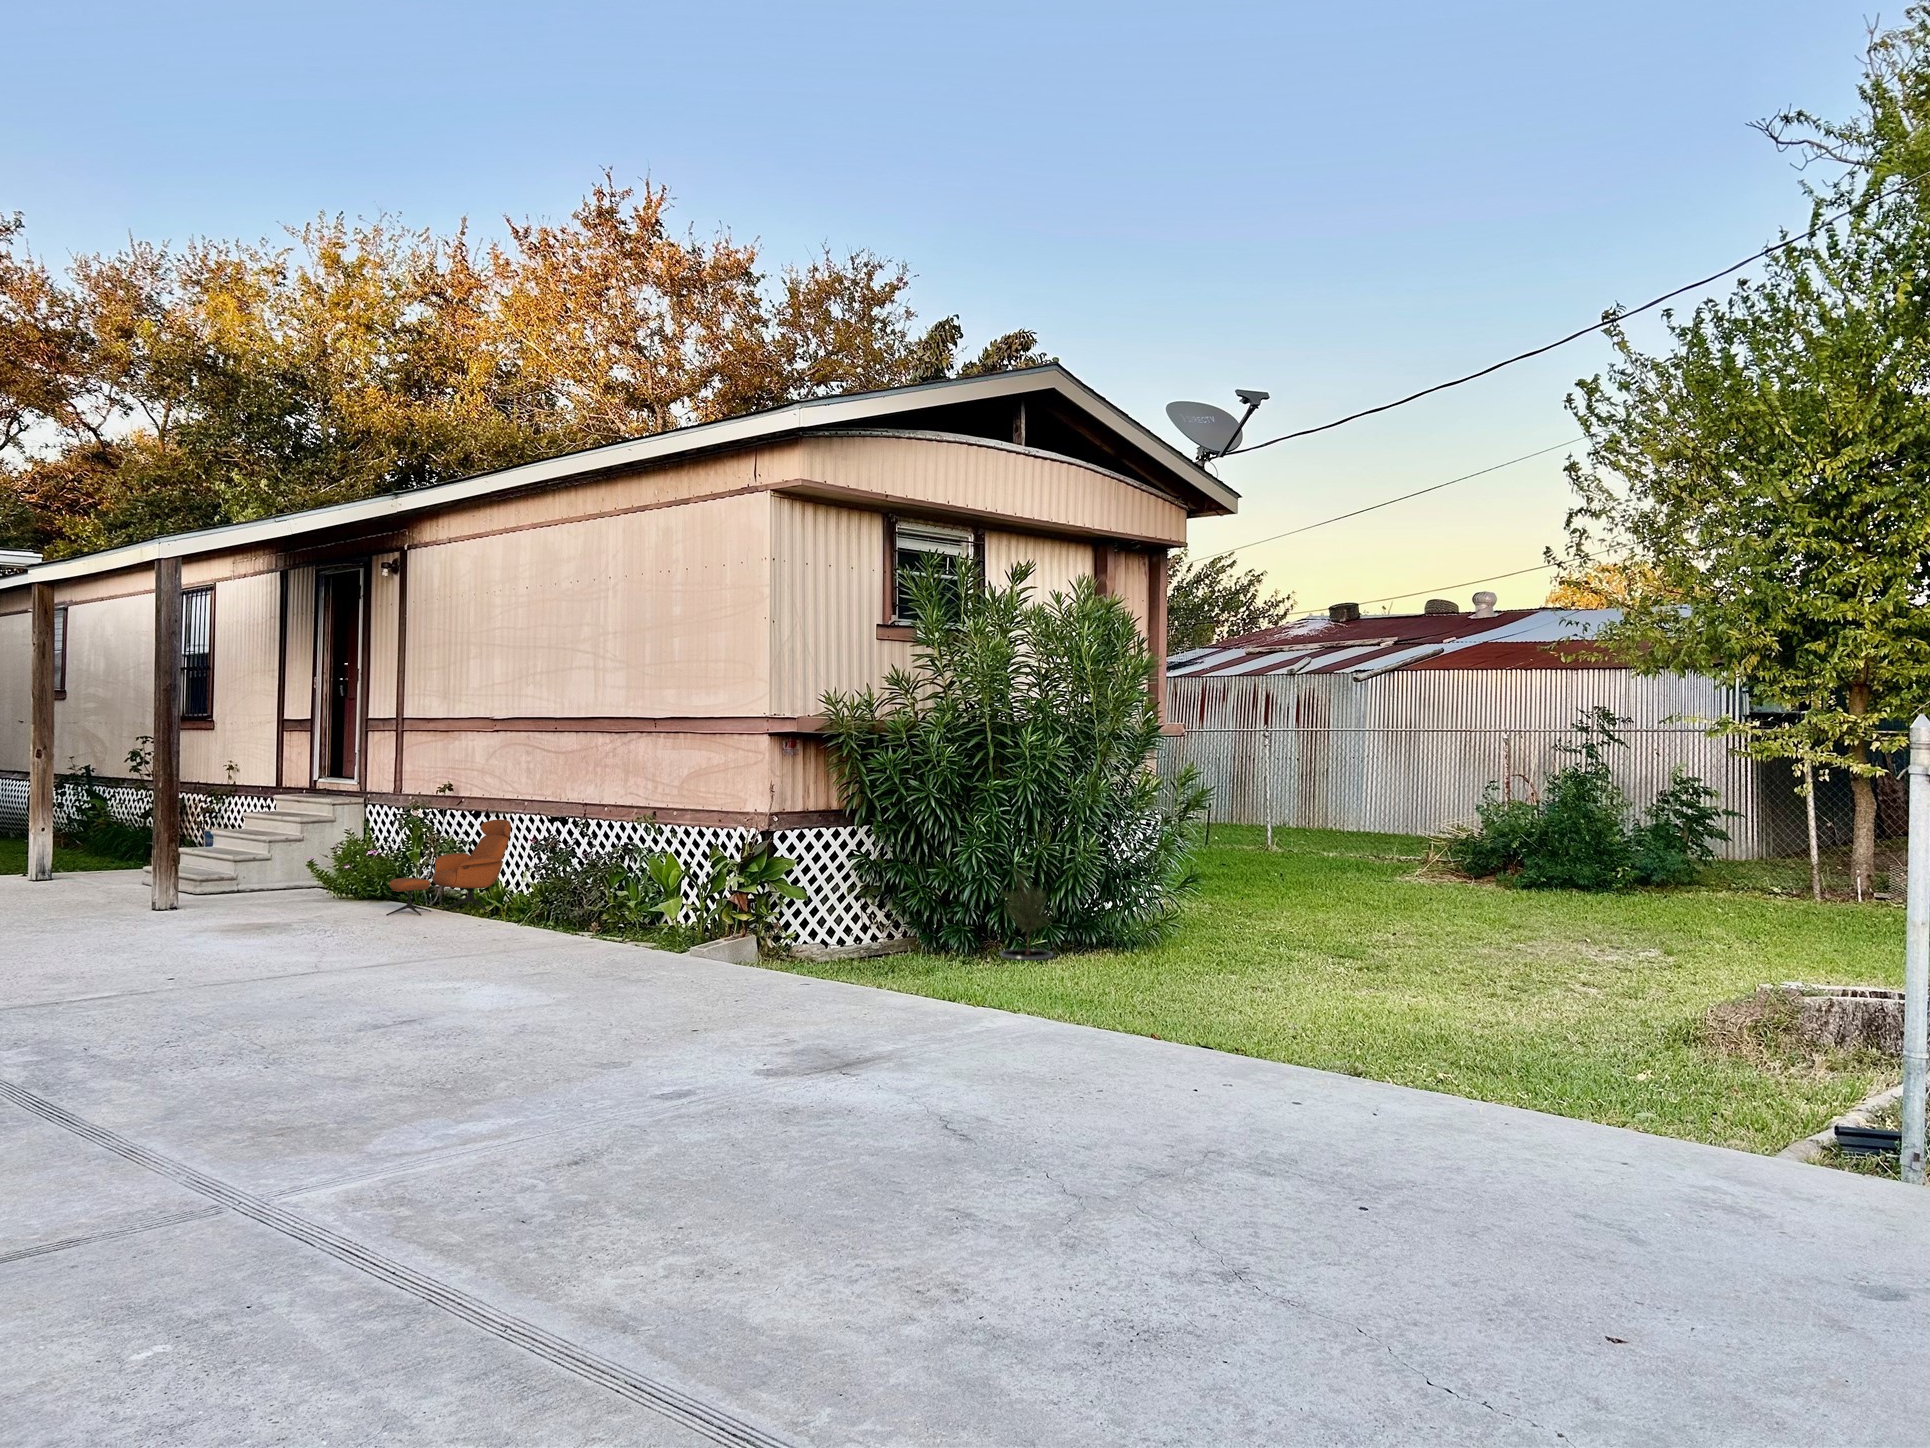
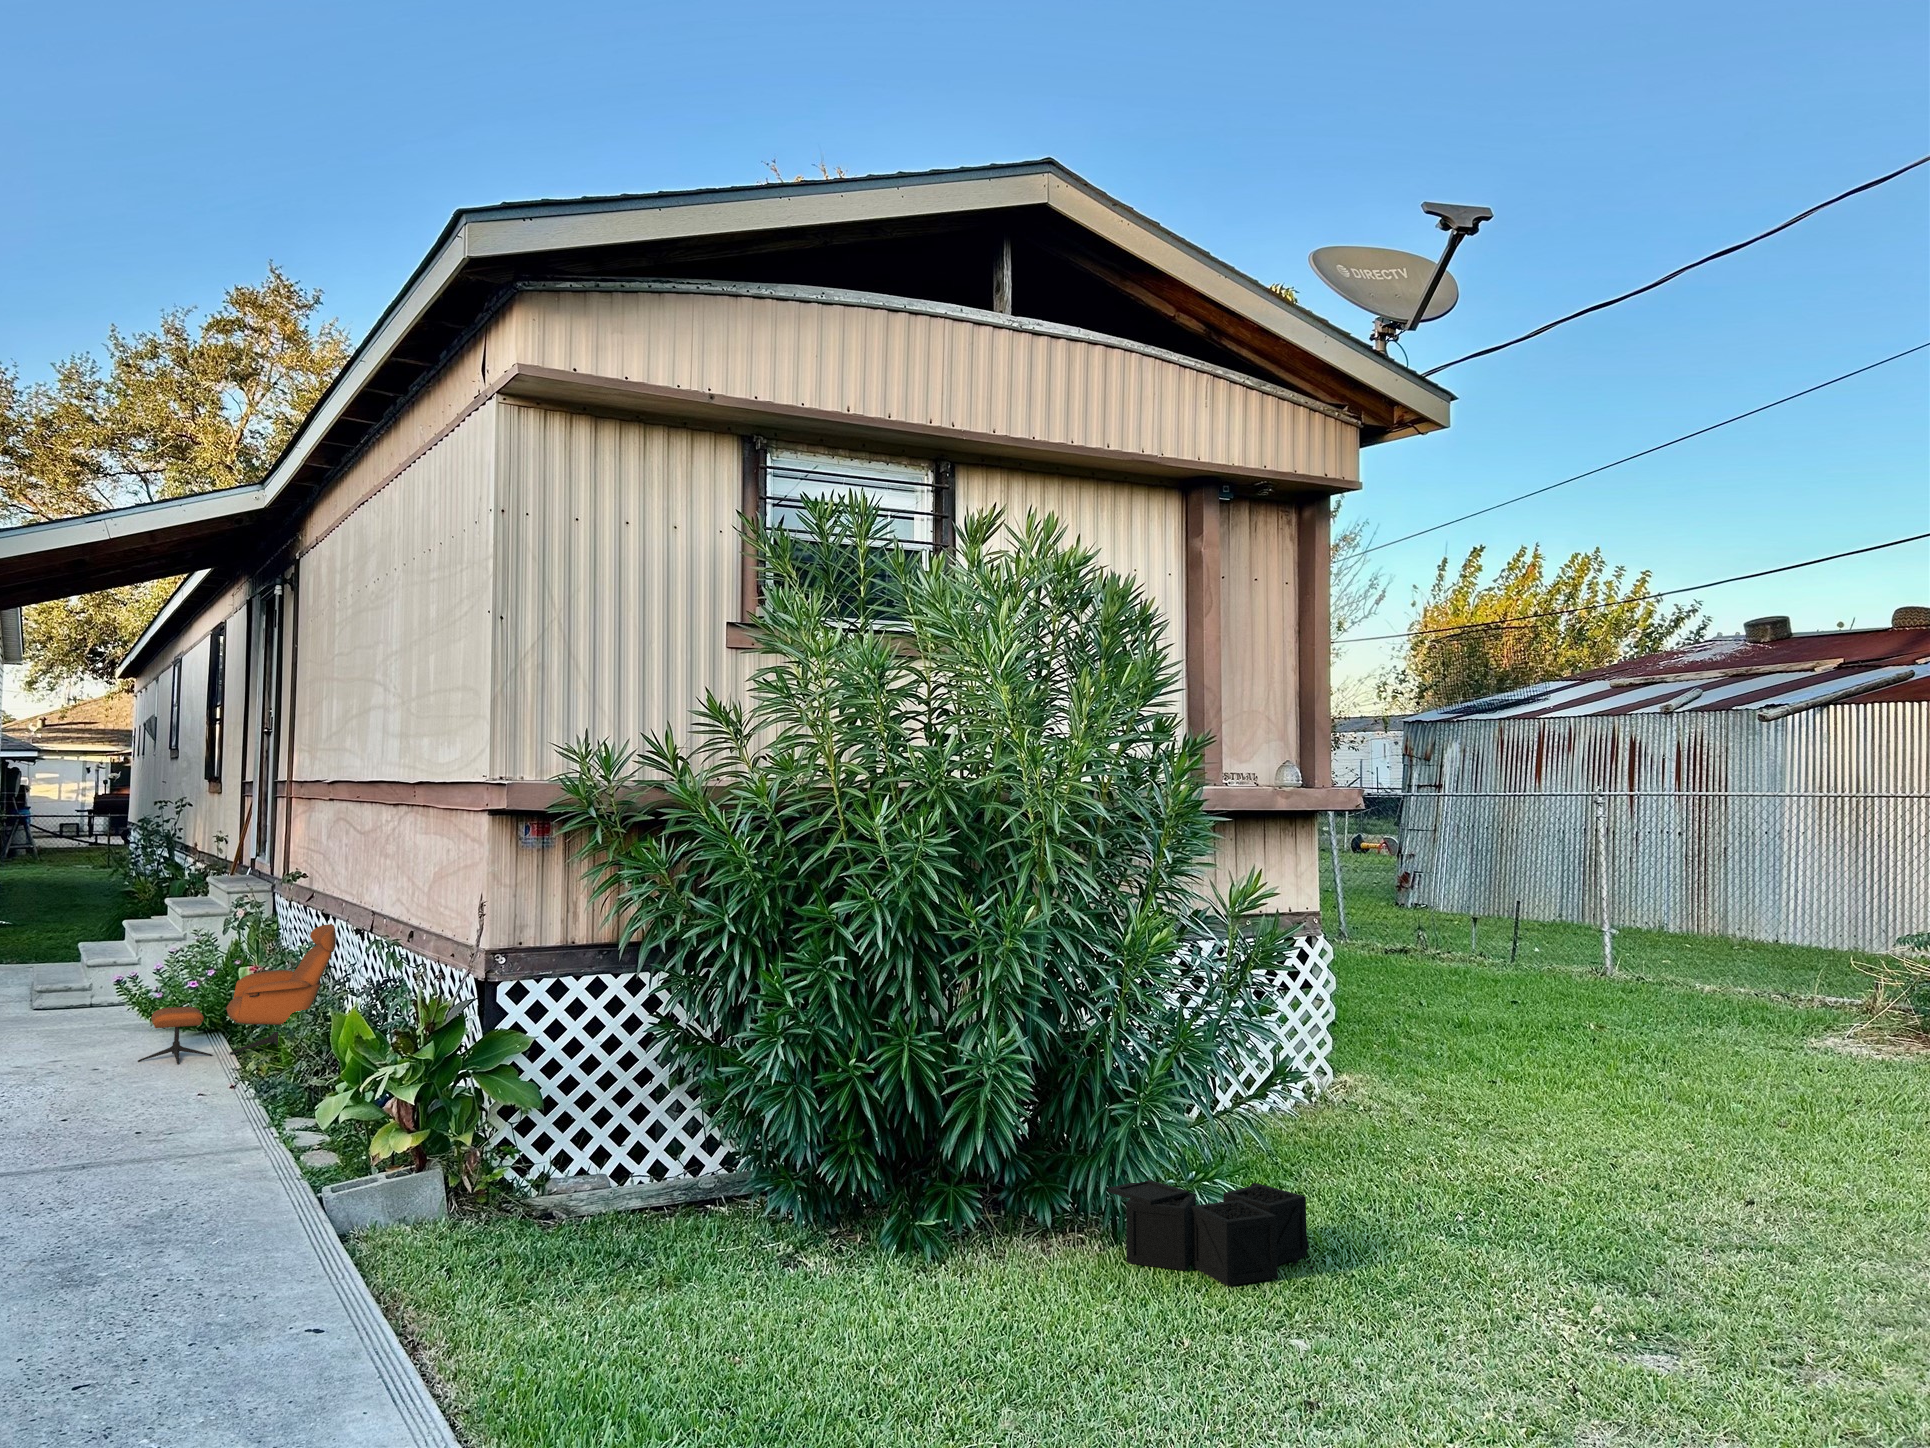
potted tree: present [1000,864,1053,960] -> none [811,1070,928,1285]
storage bin: none [1128,915,1224,952] -> present [1108,1180,1315,1286]

